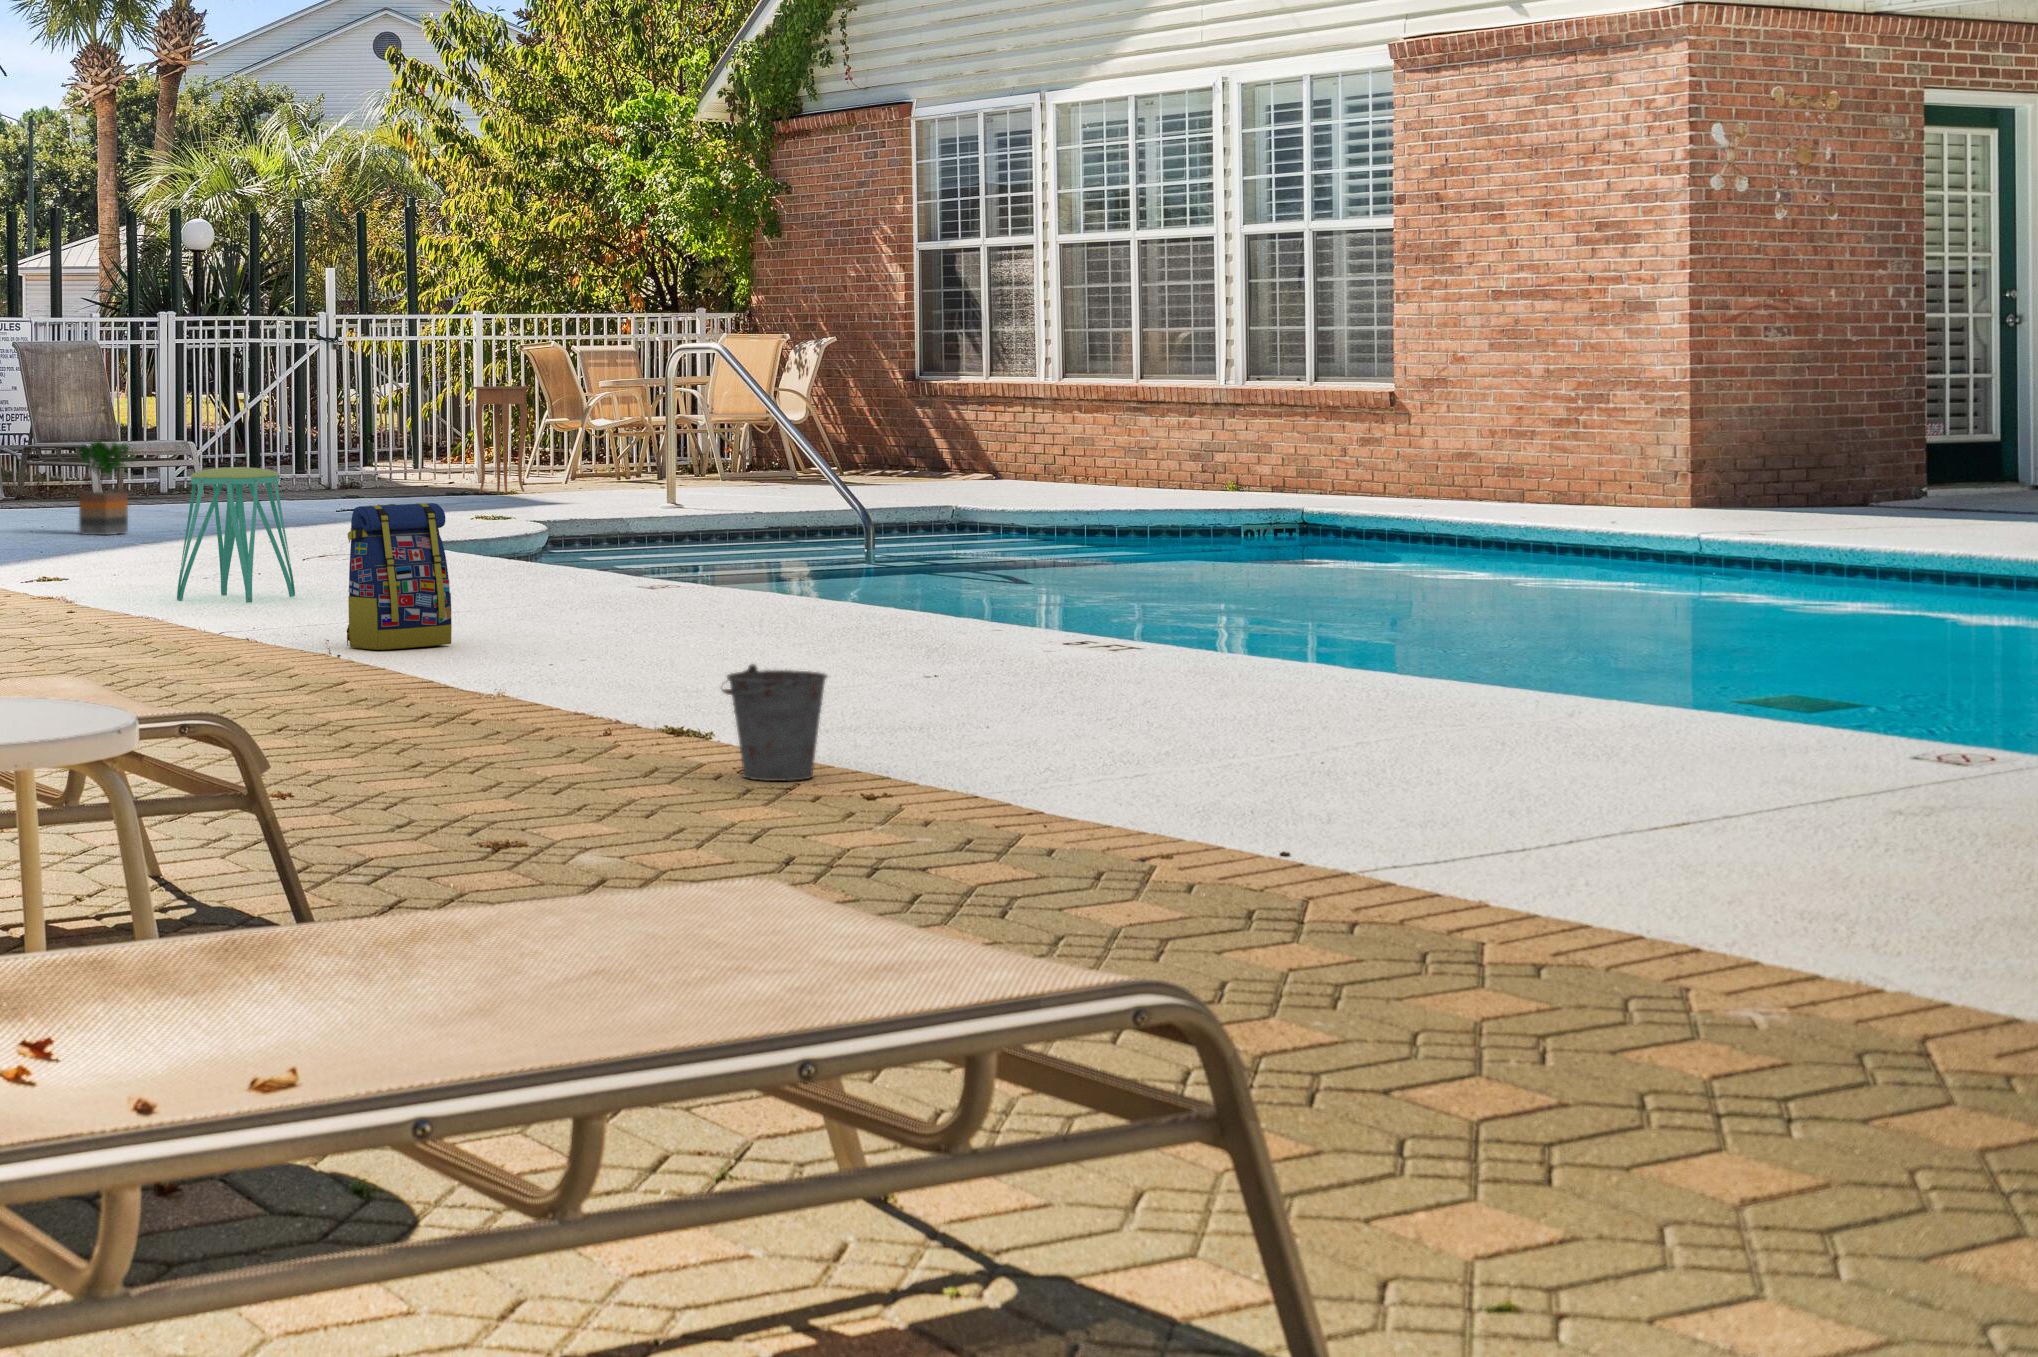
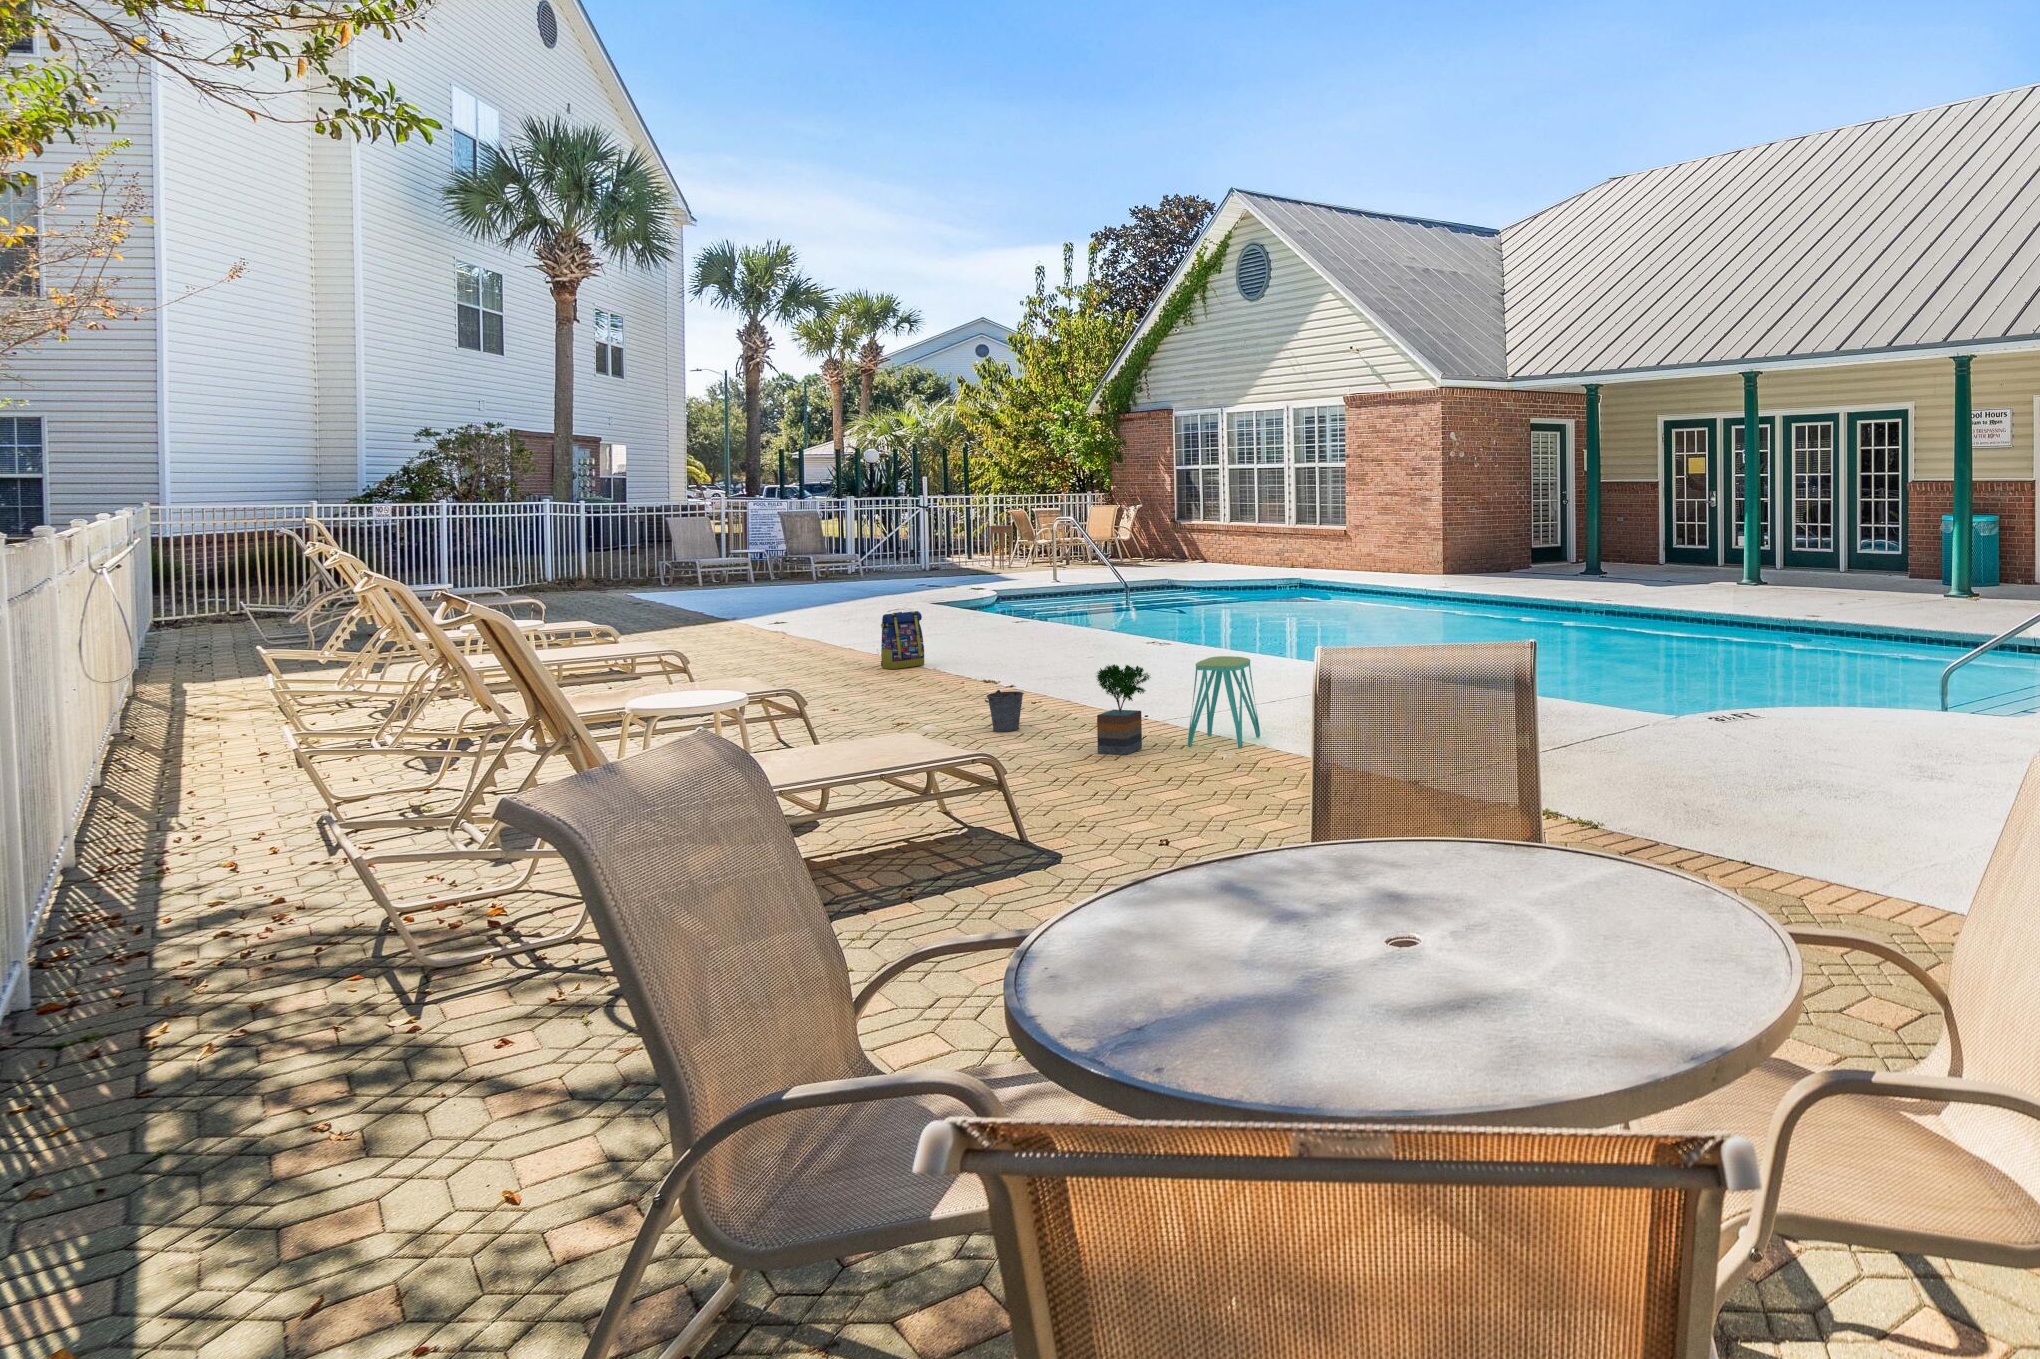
potted tree: present [78,441,136,535] -> present [1096,664,1150,755]
stool: present [177,467,295,603] -> present [1188,656,1260,748]

